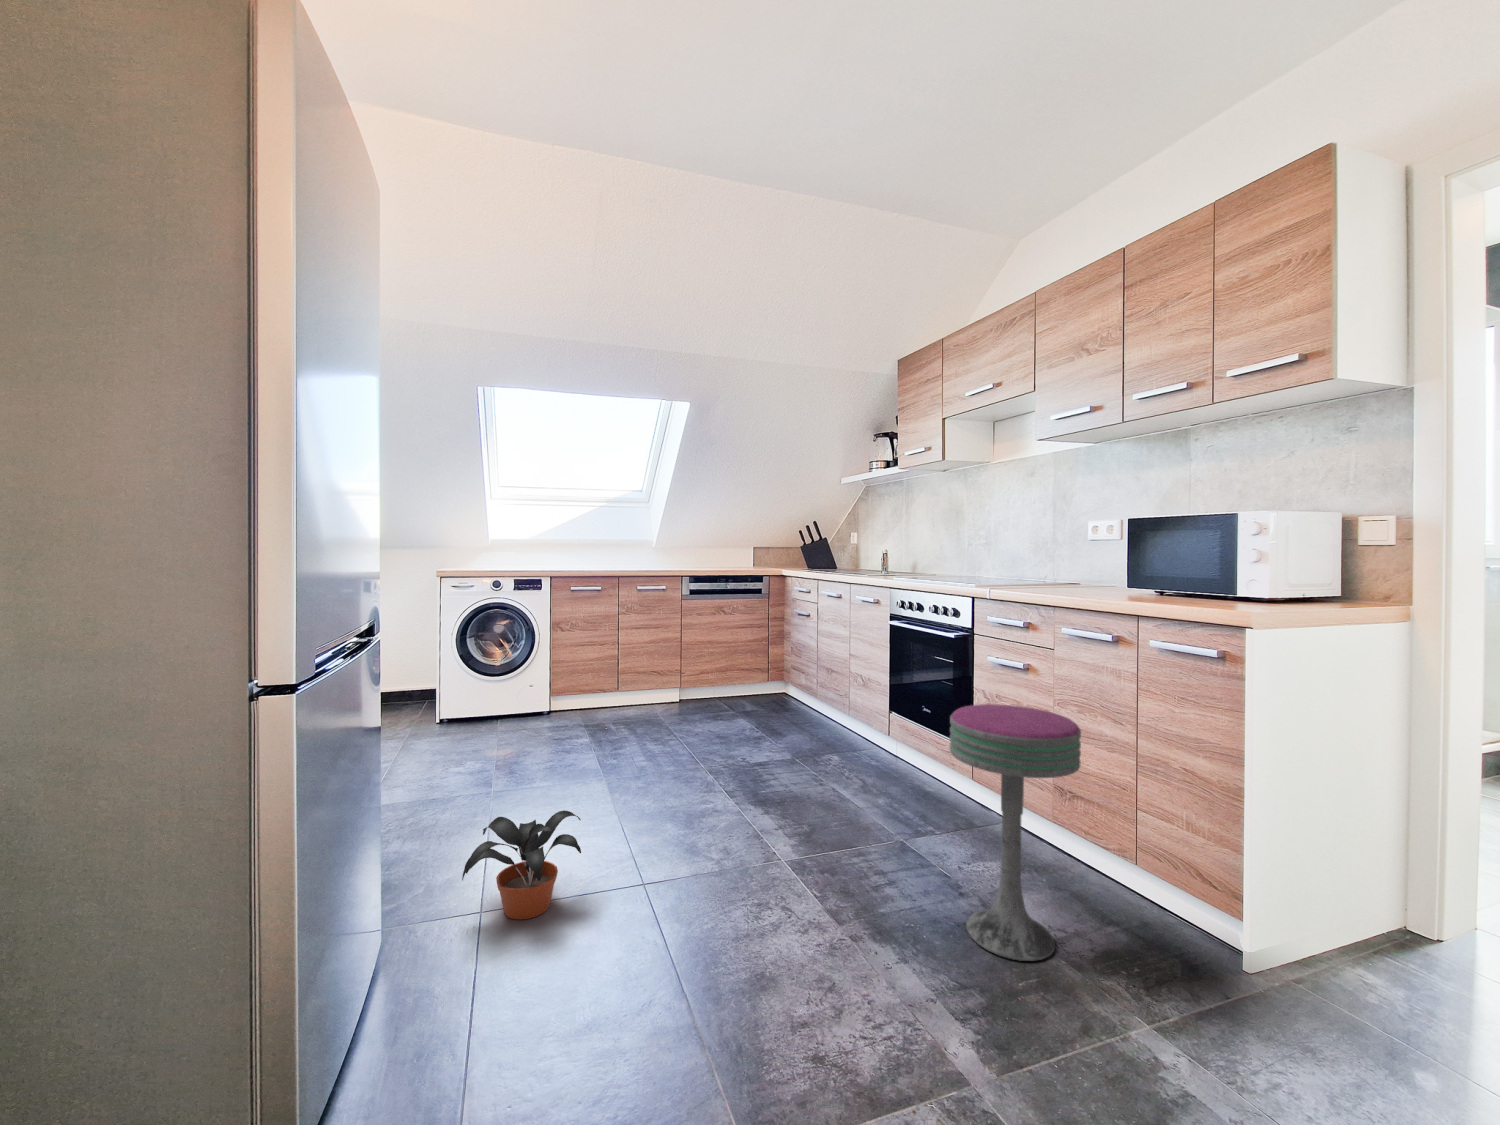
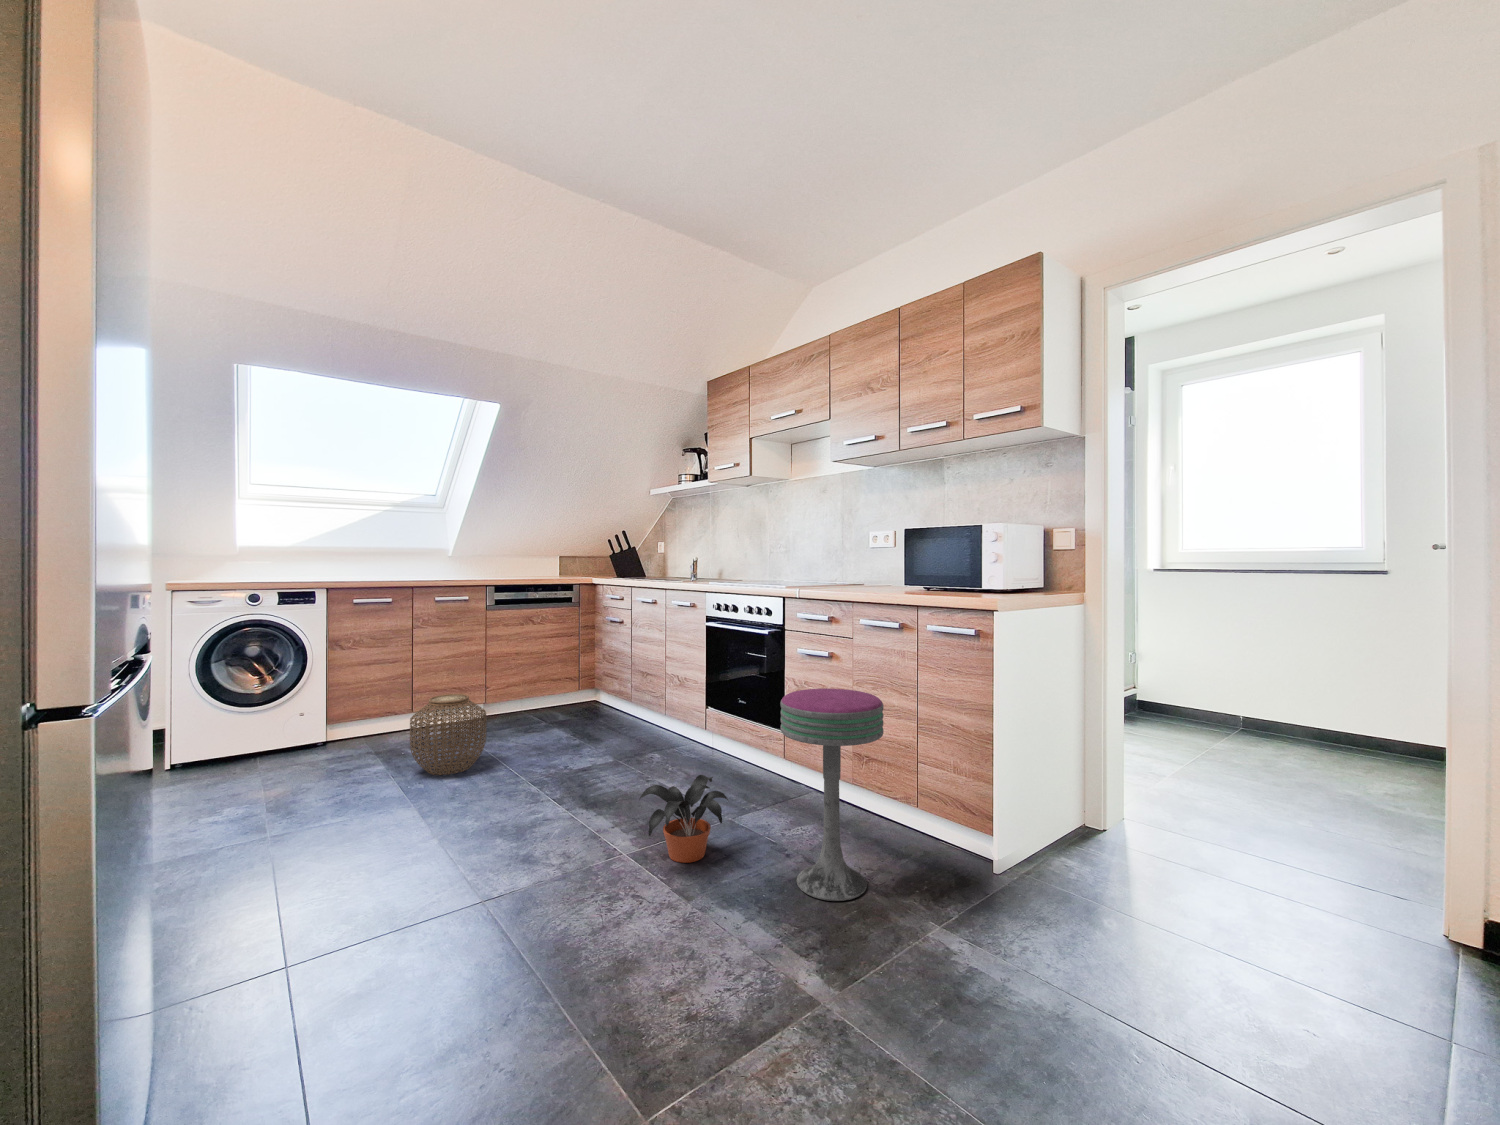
woven basket: none [609,677,675,751] -> present [410,694,487,775]
potted plant: present [462,811,581,920] -> present [639,775,728,863]

